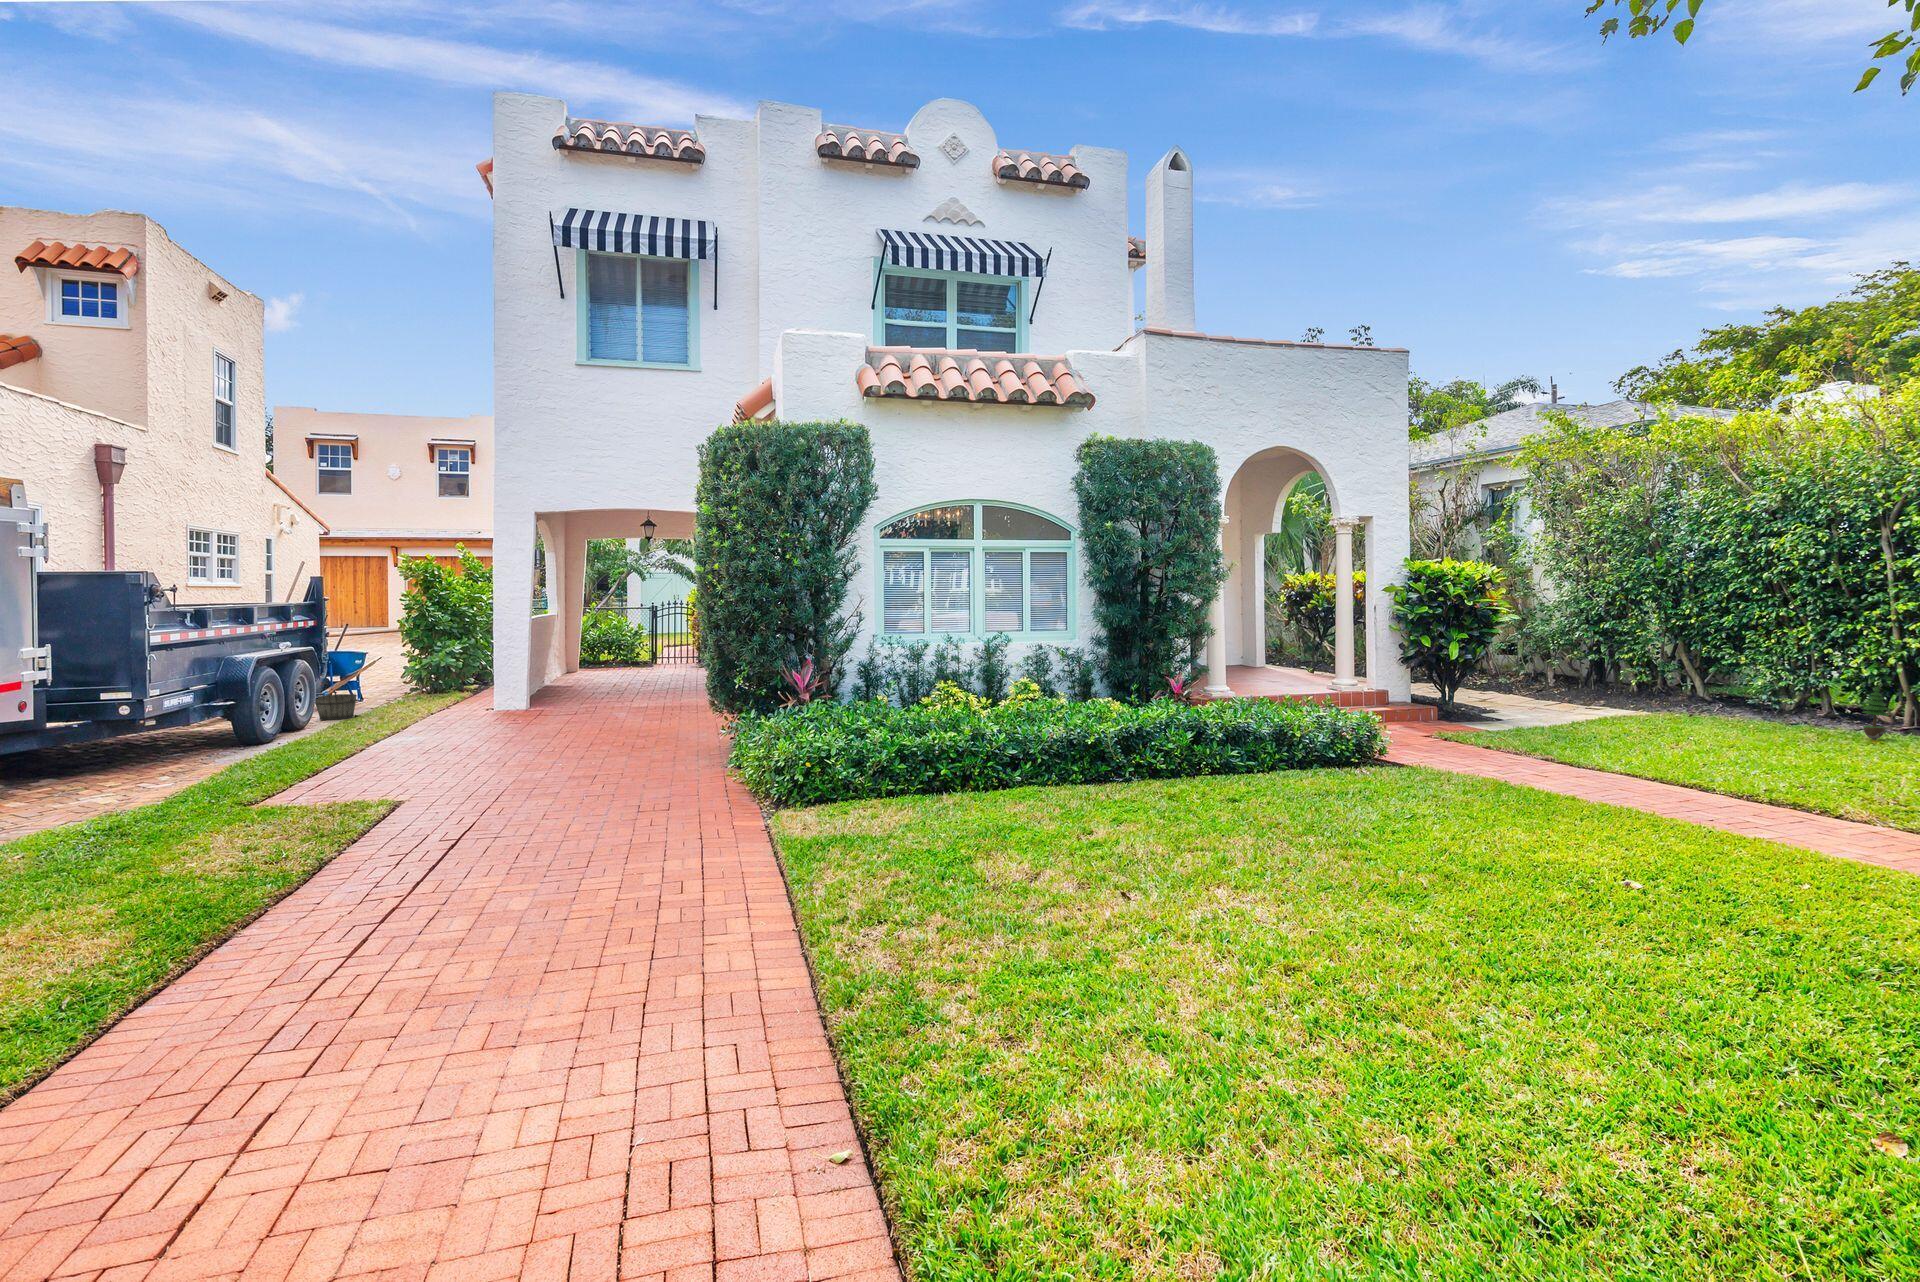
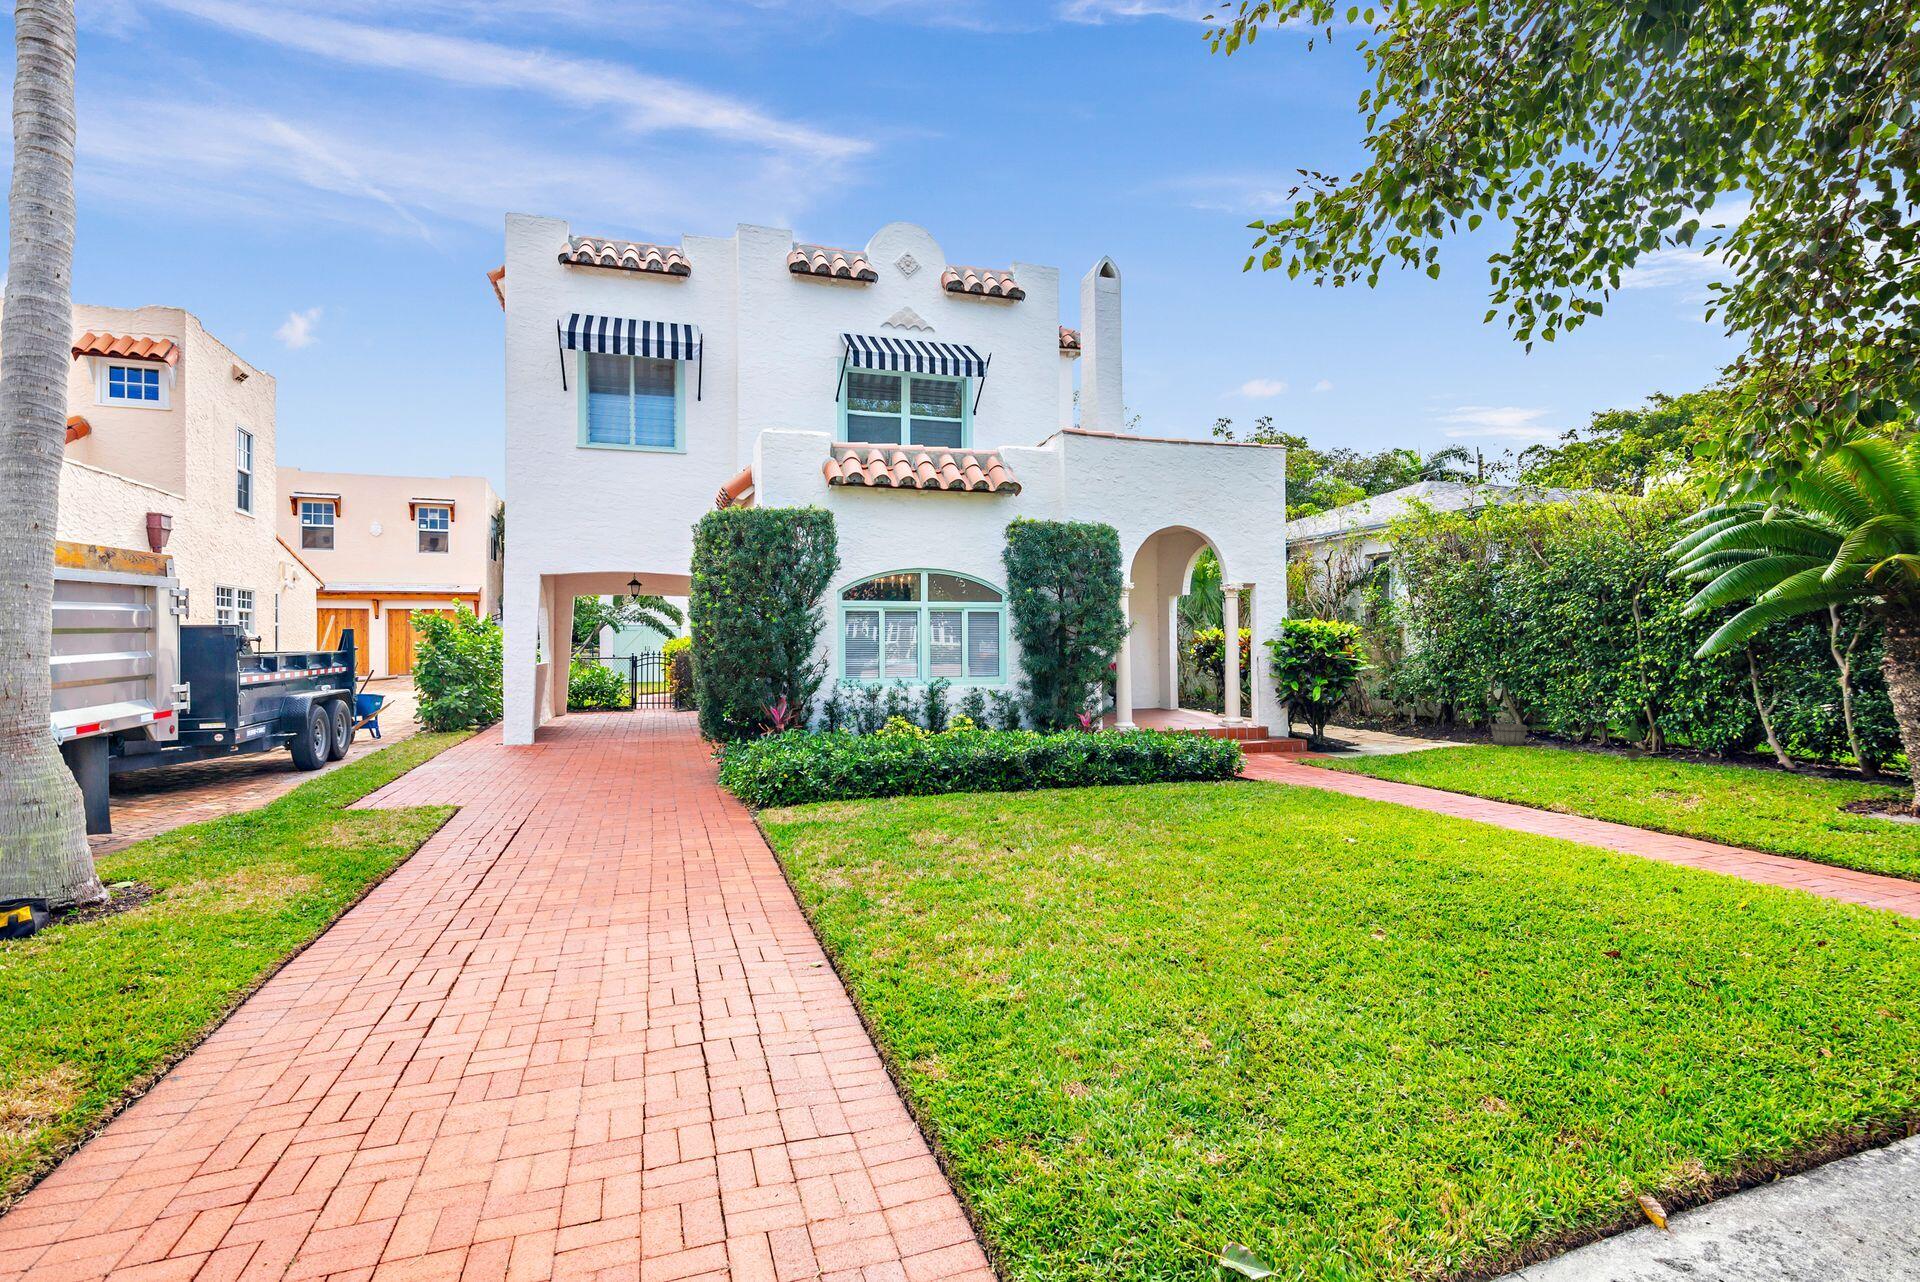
wooden bucket: present [316,689,357,720] -> present [1491,718,1527,746]

